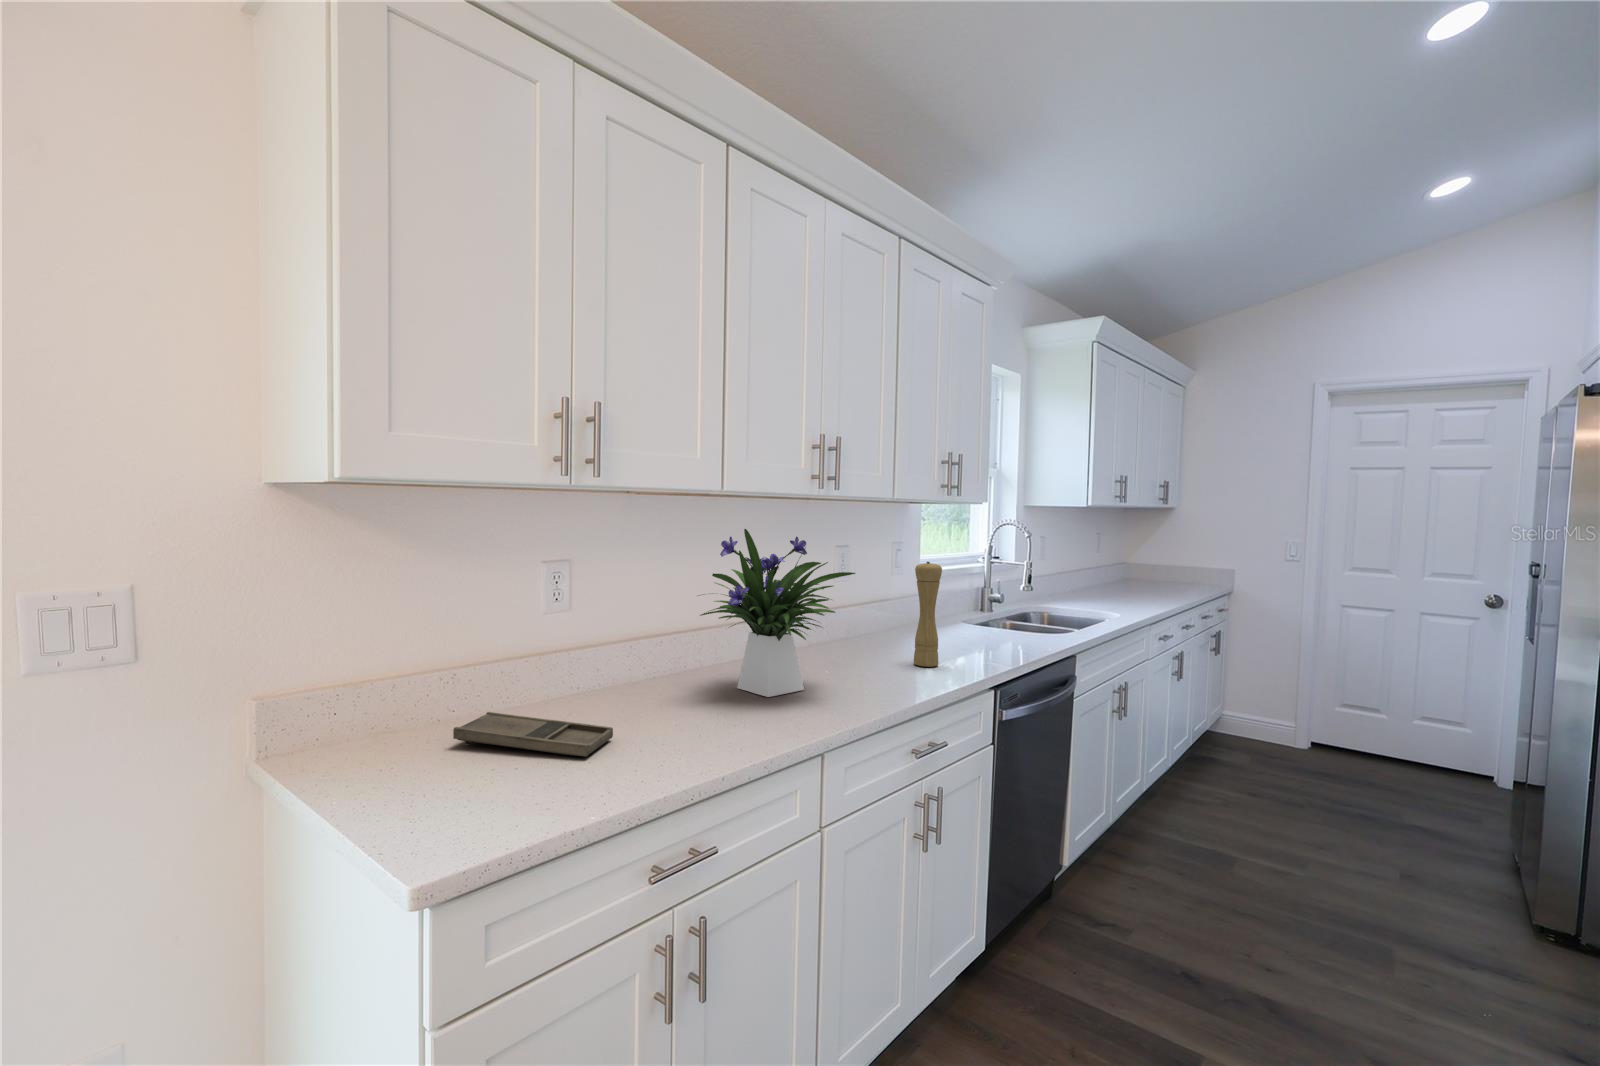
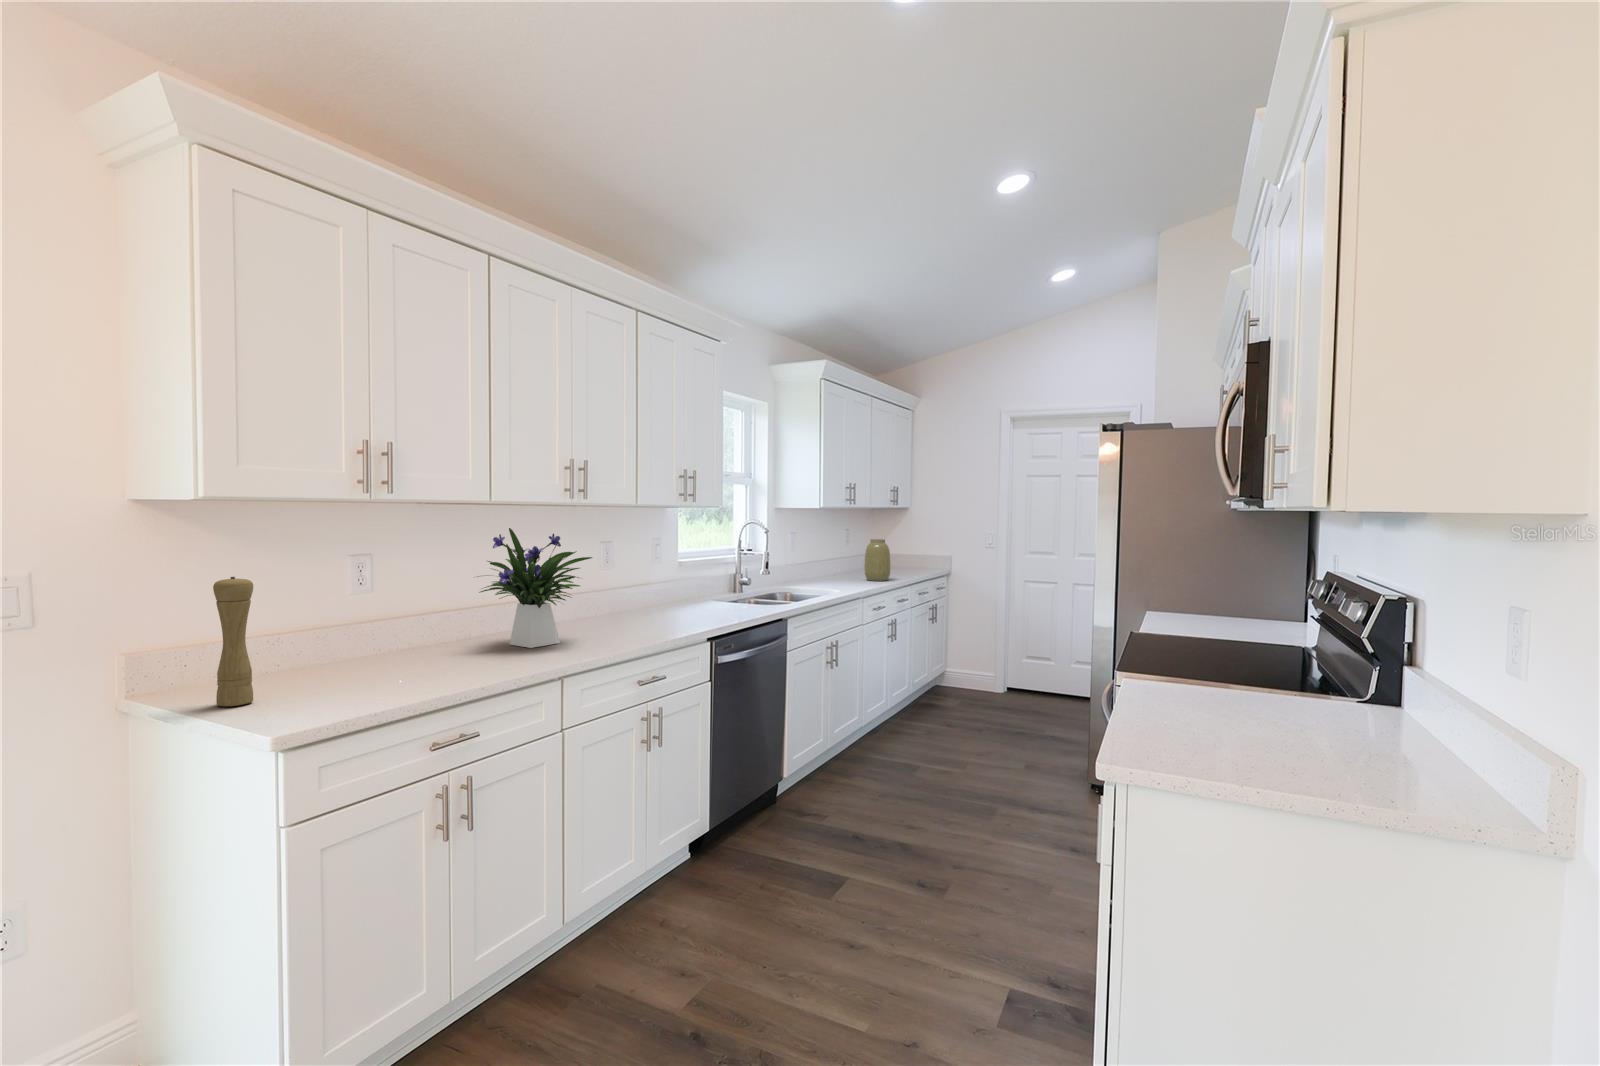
vase: none [1137,546,1173,601] -> present [864,539,891,581]
pepper mill: present [914,562,942,667] -> present [213,577,253,706]
tray: present [453,712,613,756] -> none [285,661,407,681]

